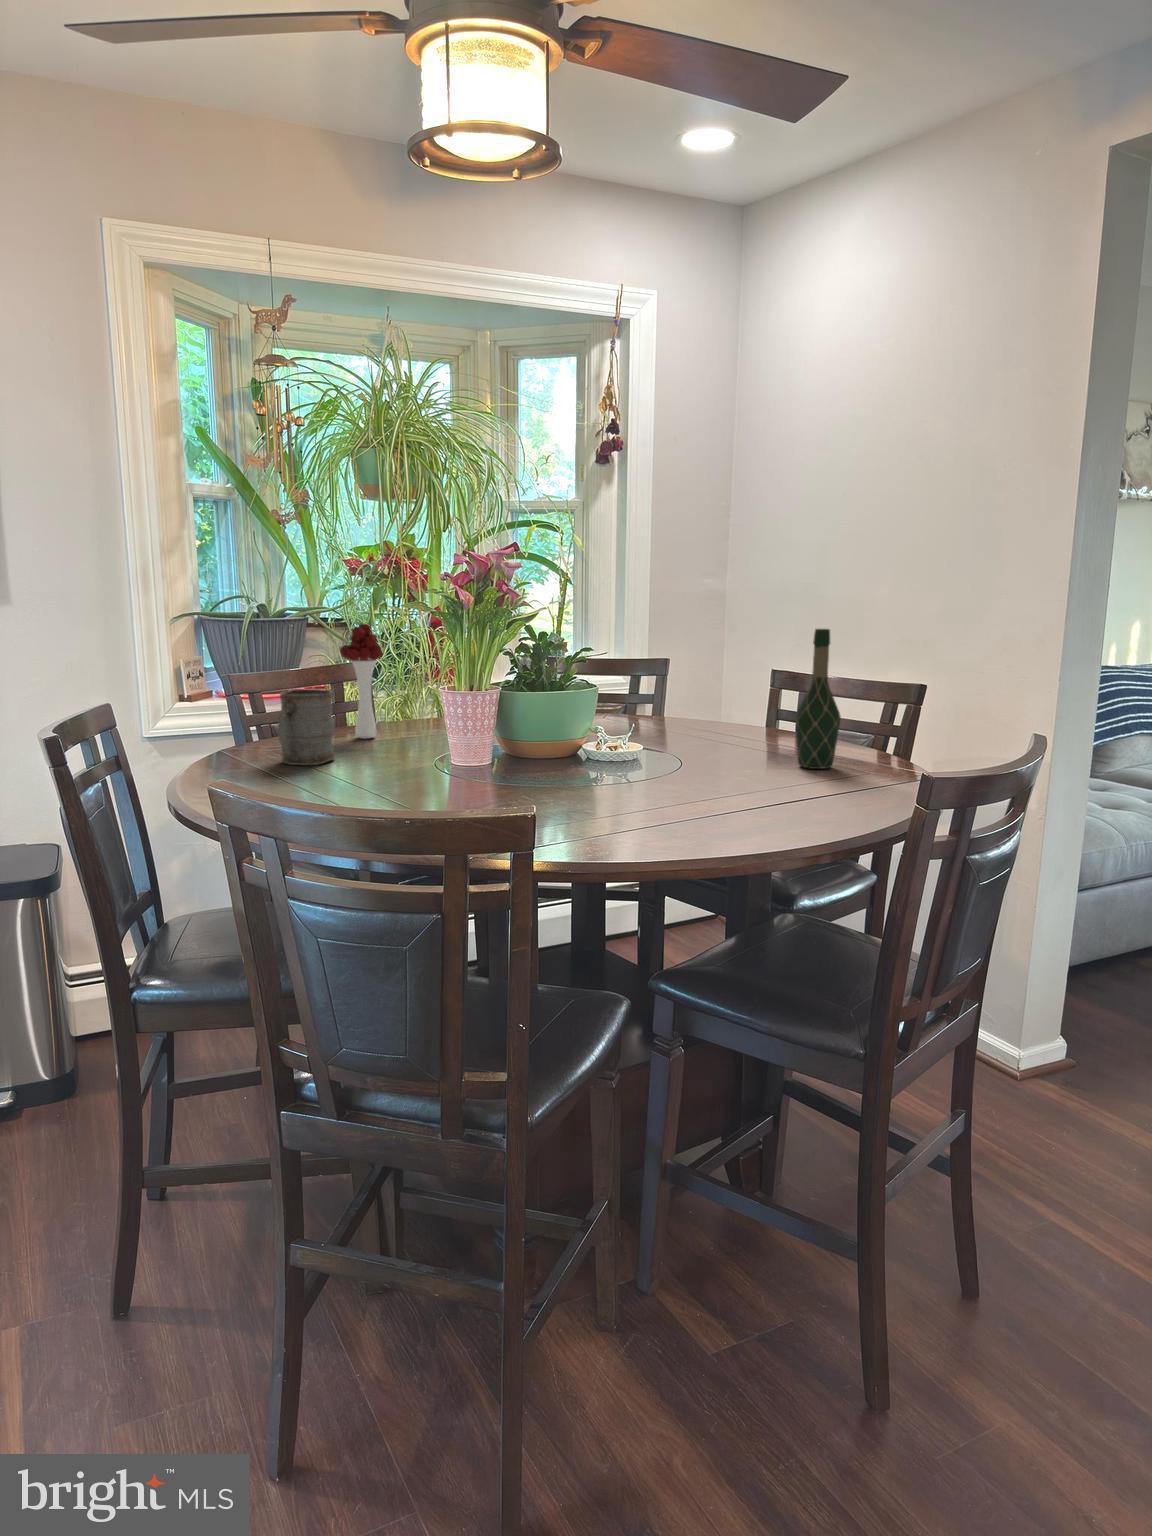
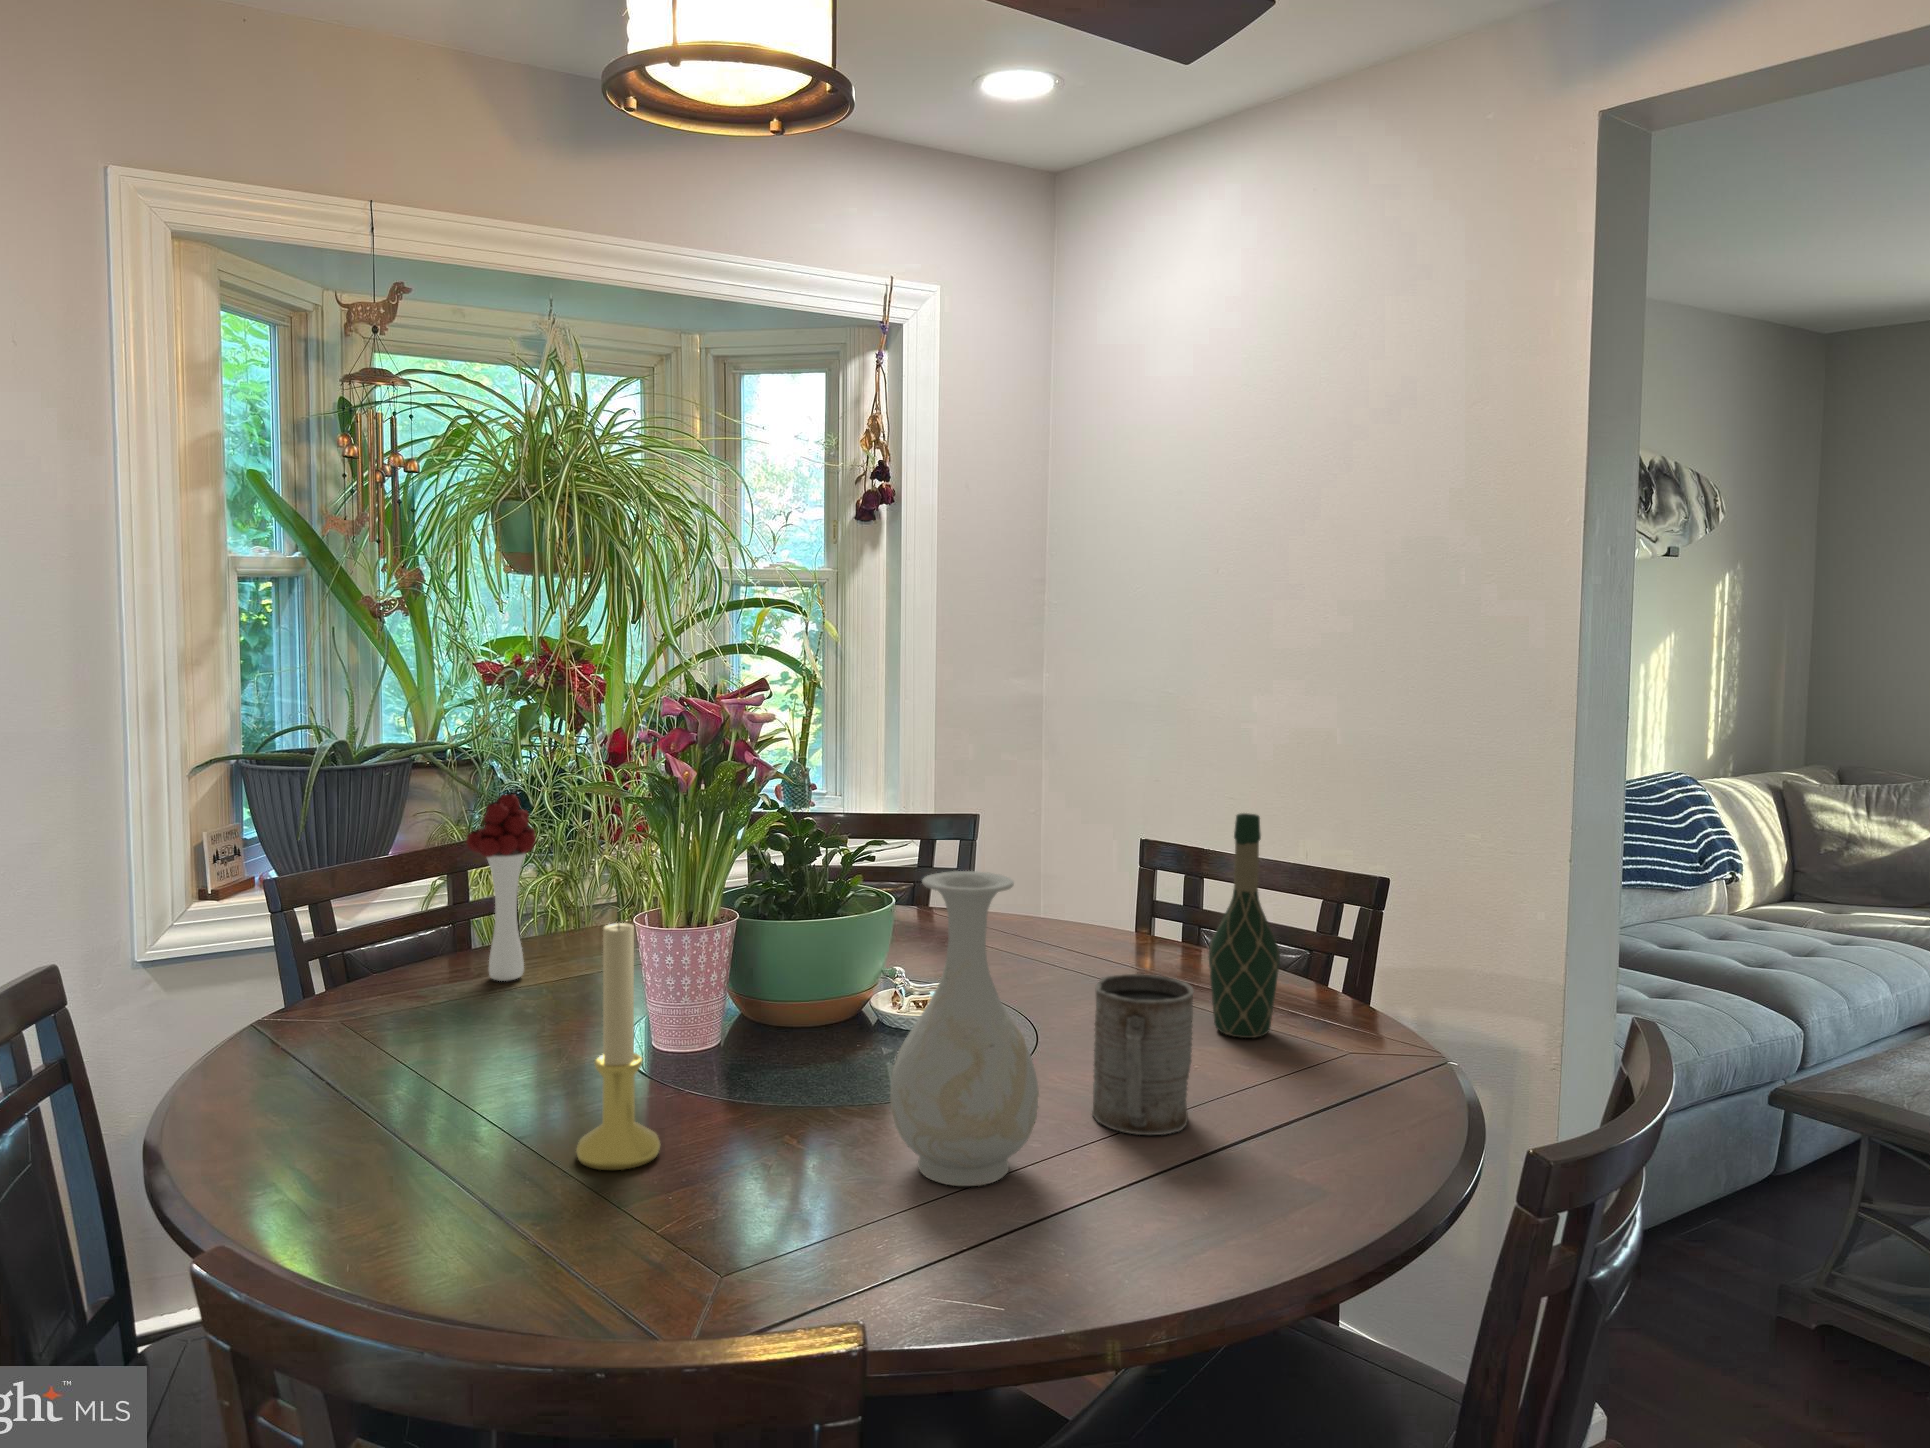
vase: none [578,638,664,812] -> present [890,871,1039,1187]
candle holder: none [403,662,450,802] -> present [576,920,660,1170]
mug: present [278,689,334,765] -> present [1092,974,1194,1135]

